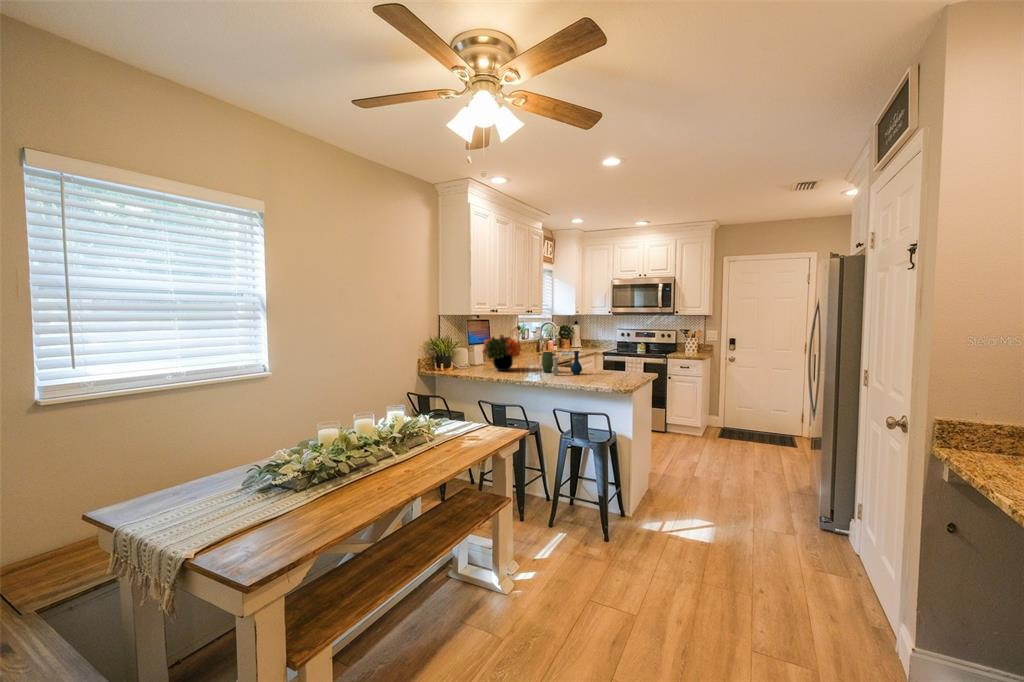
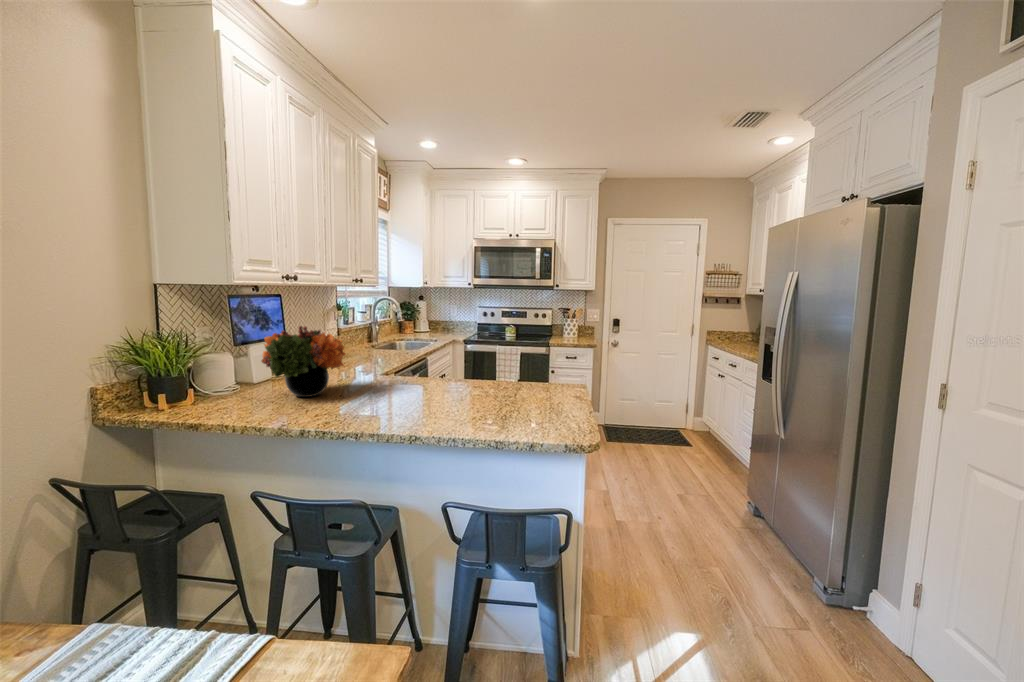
vase: present [542,351,582,375] -> none [387,356,464,405]

